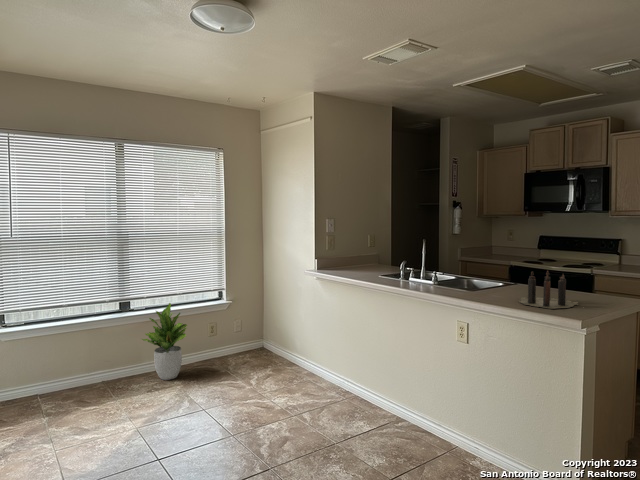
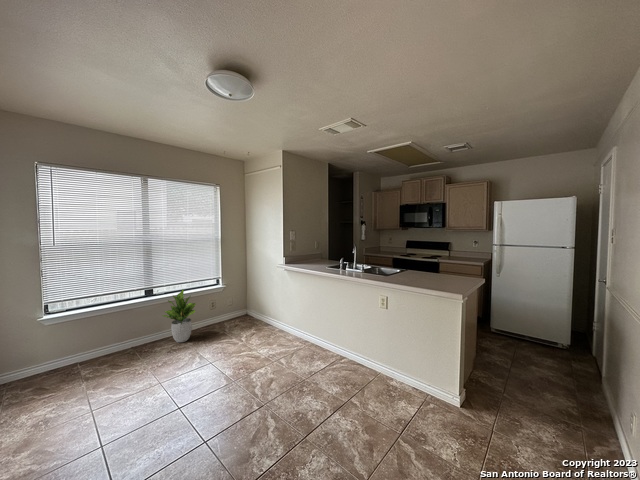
candle: present [519,271,578,309] -> none [415,264,461,288]

